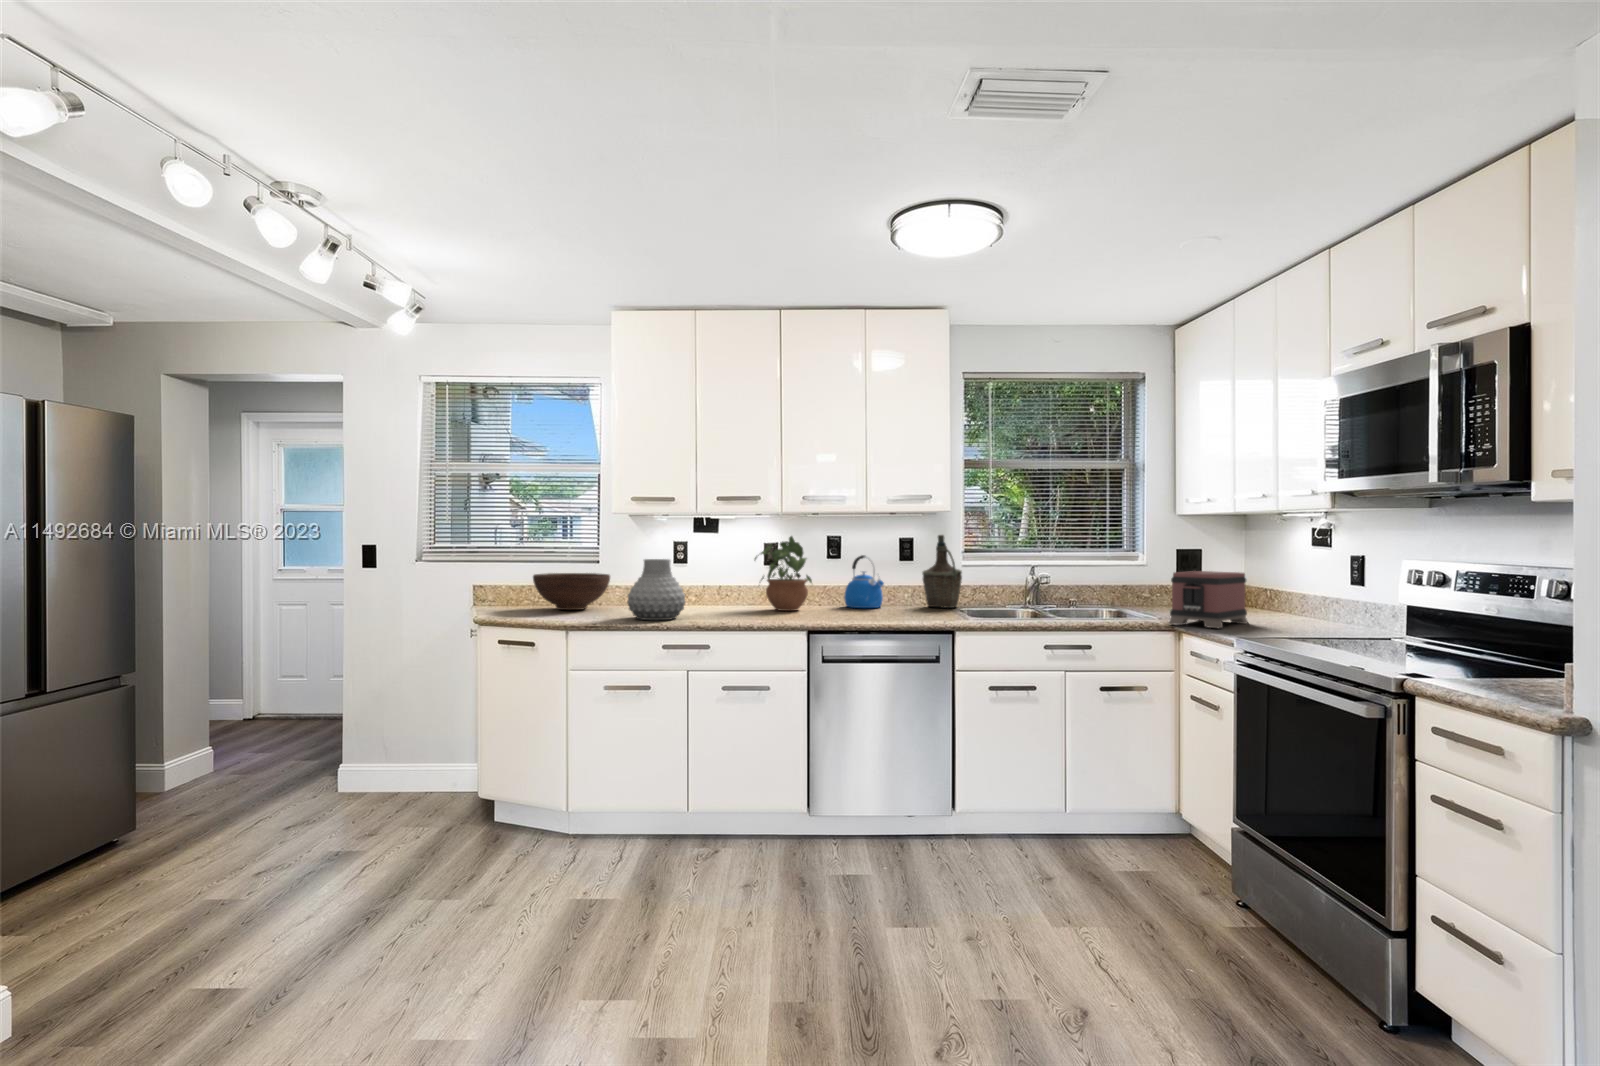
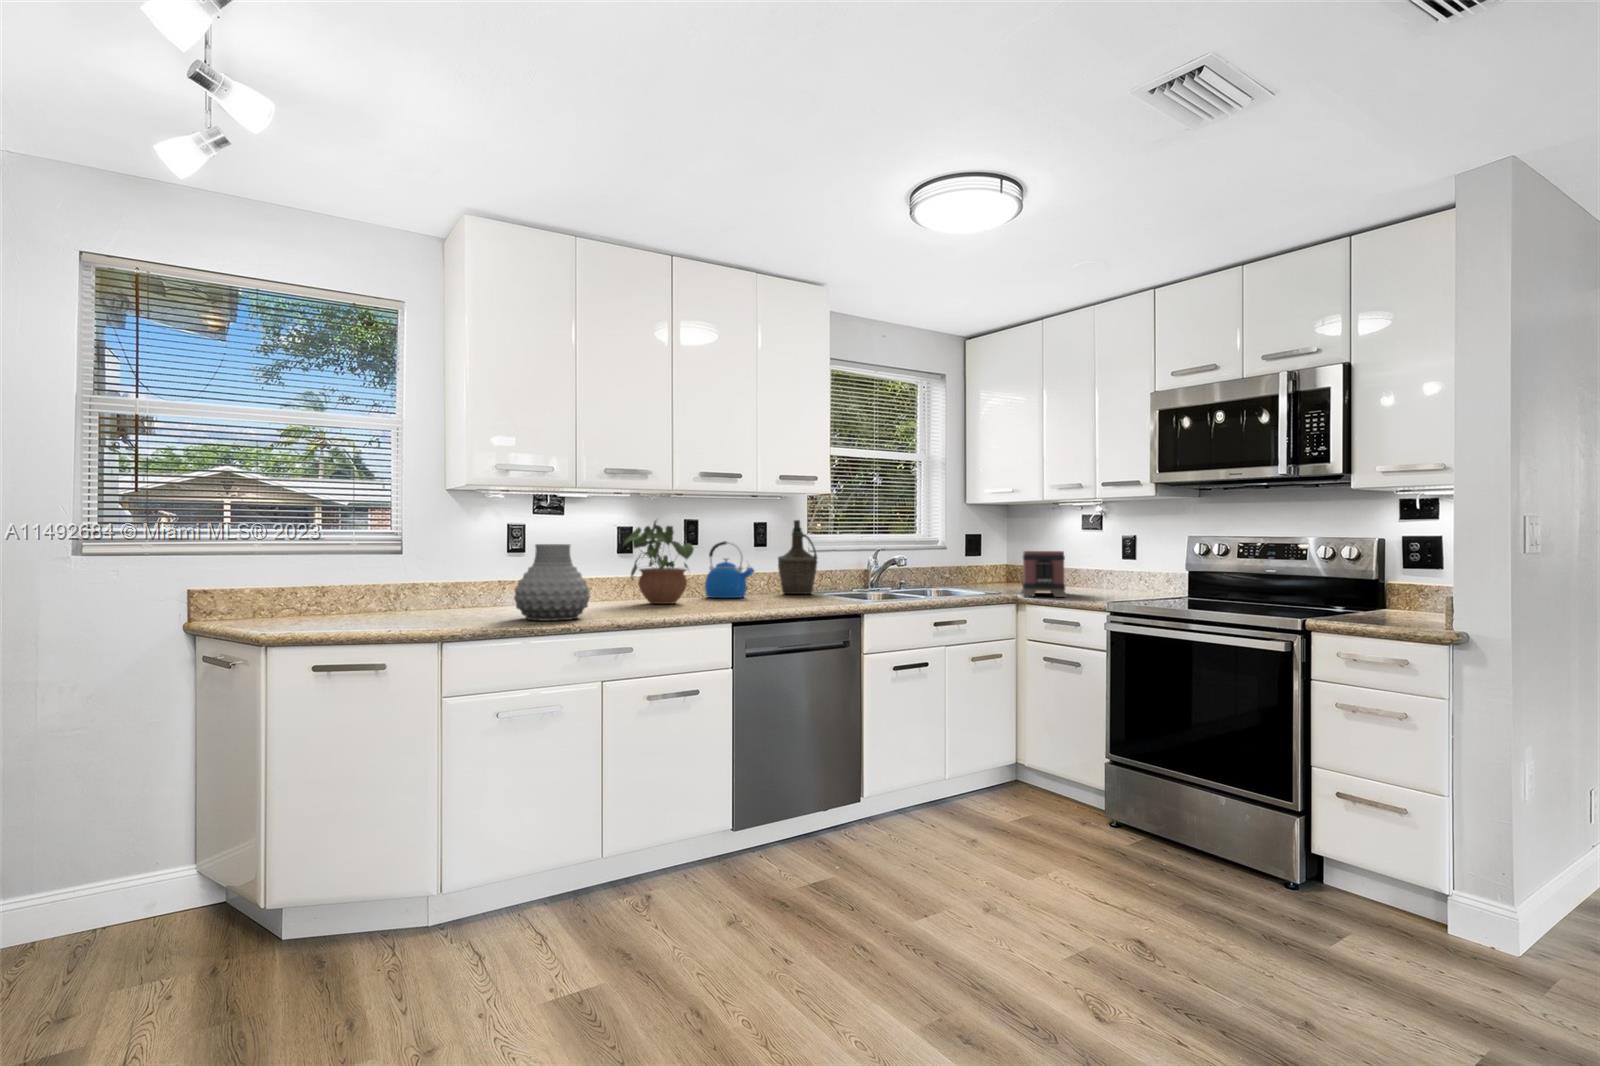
fruit bowl: present [533,573,610,610] -> none [328,568,443,617]

